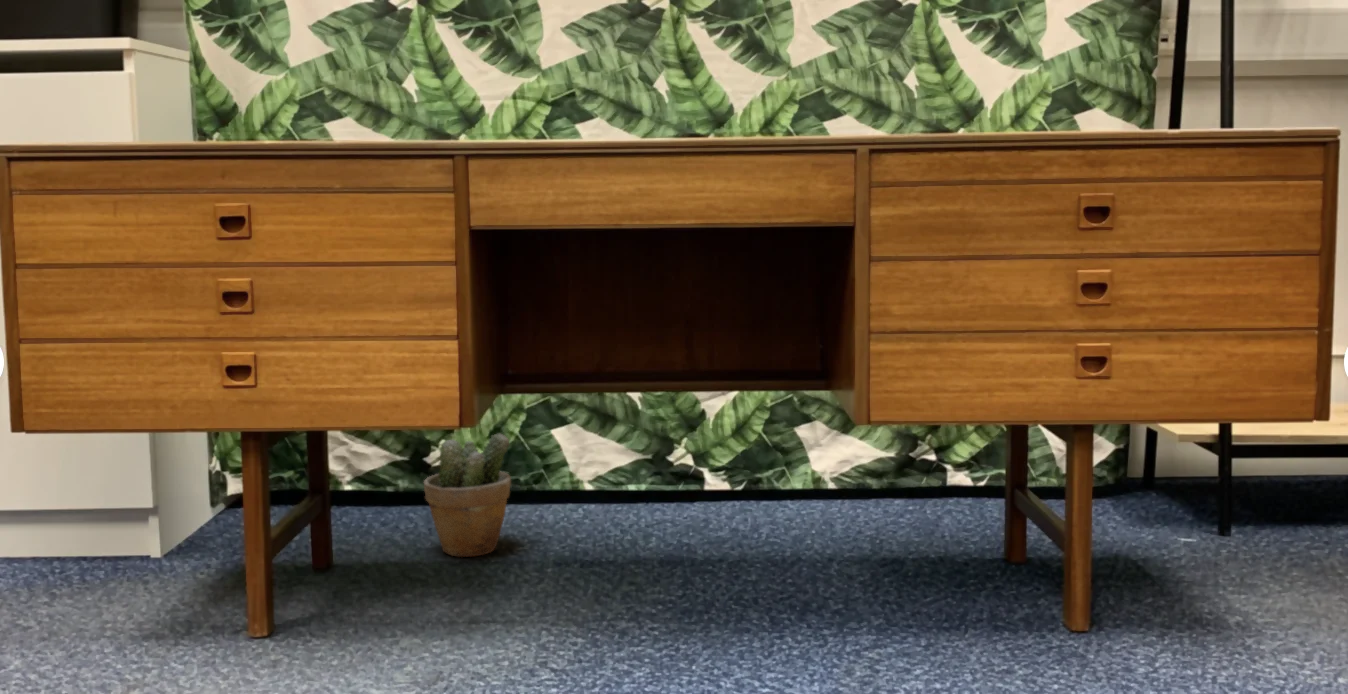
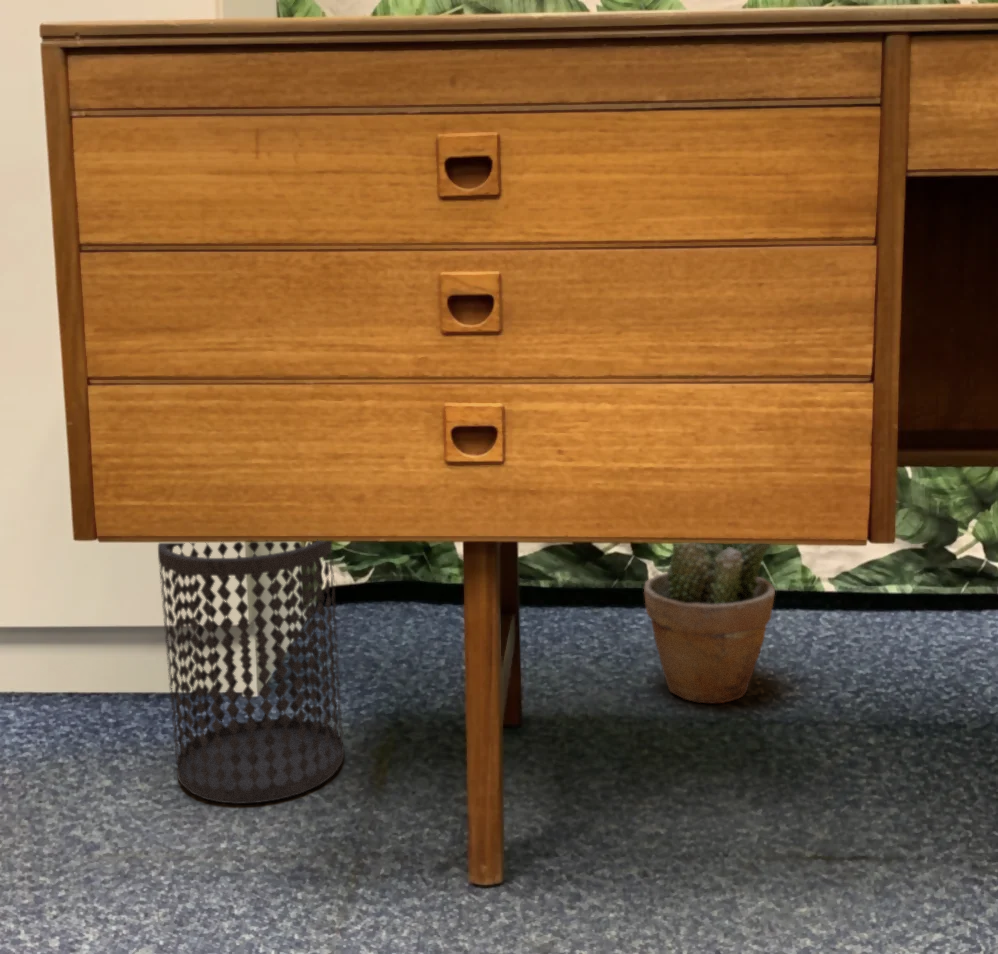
wastebasket: none [67,432,199,616] -> present [158,541,344,804]

